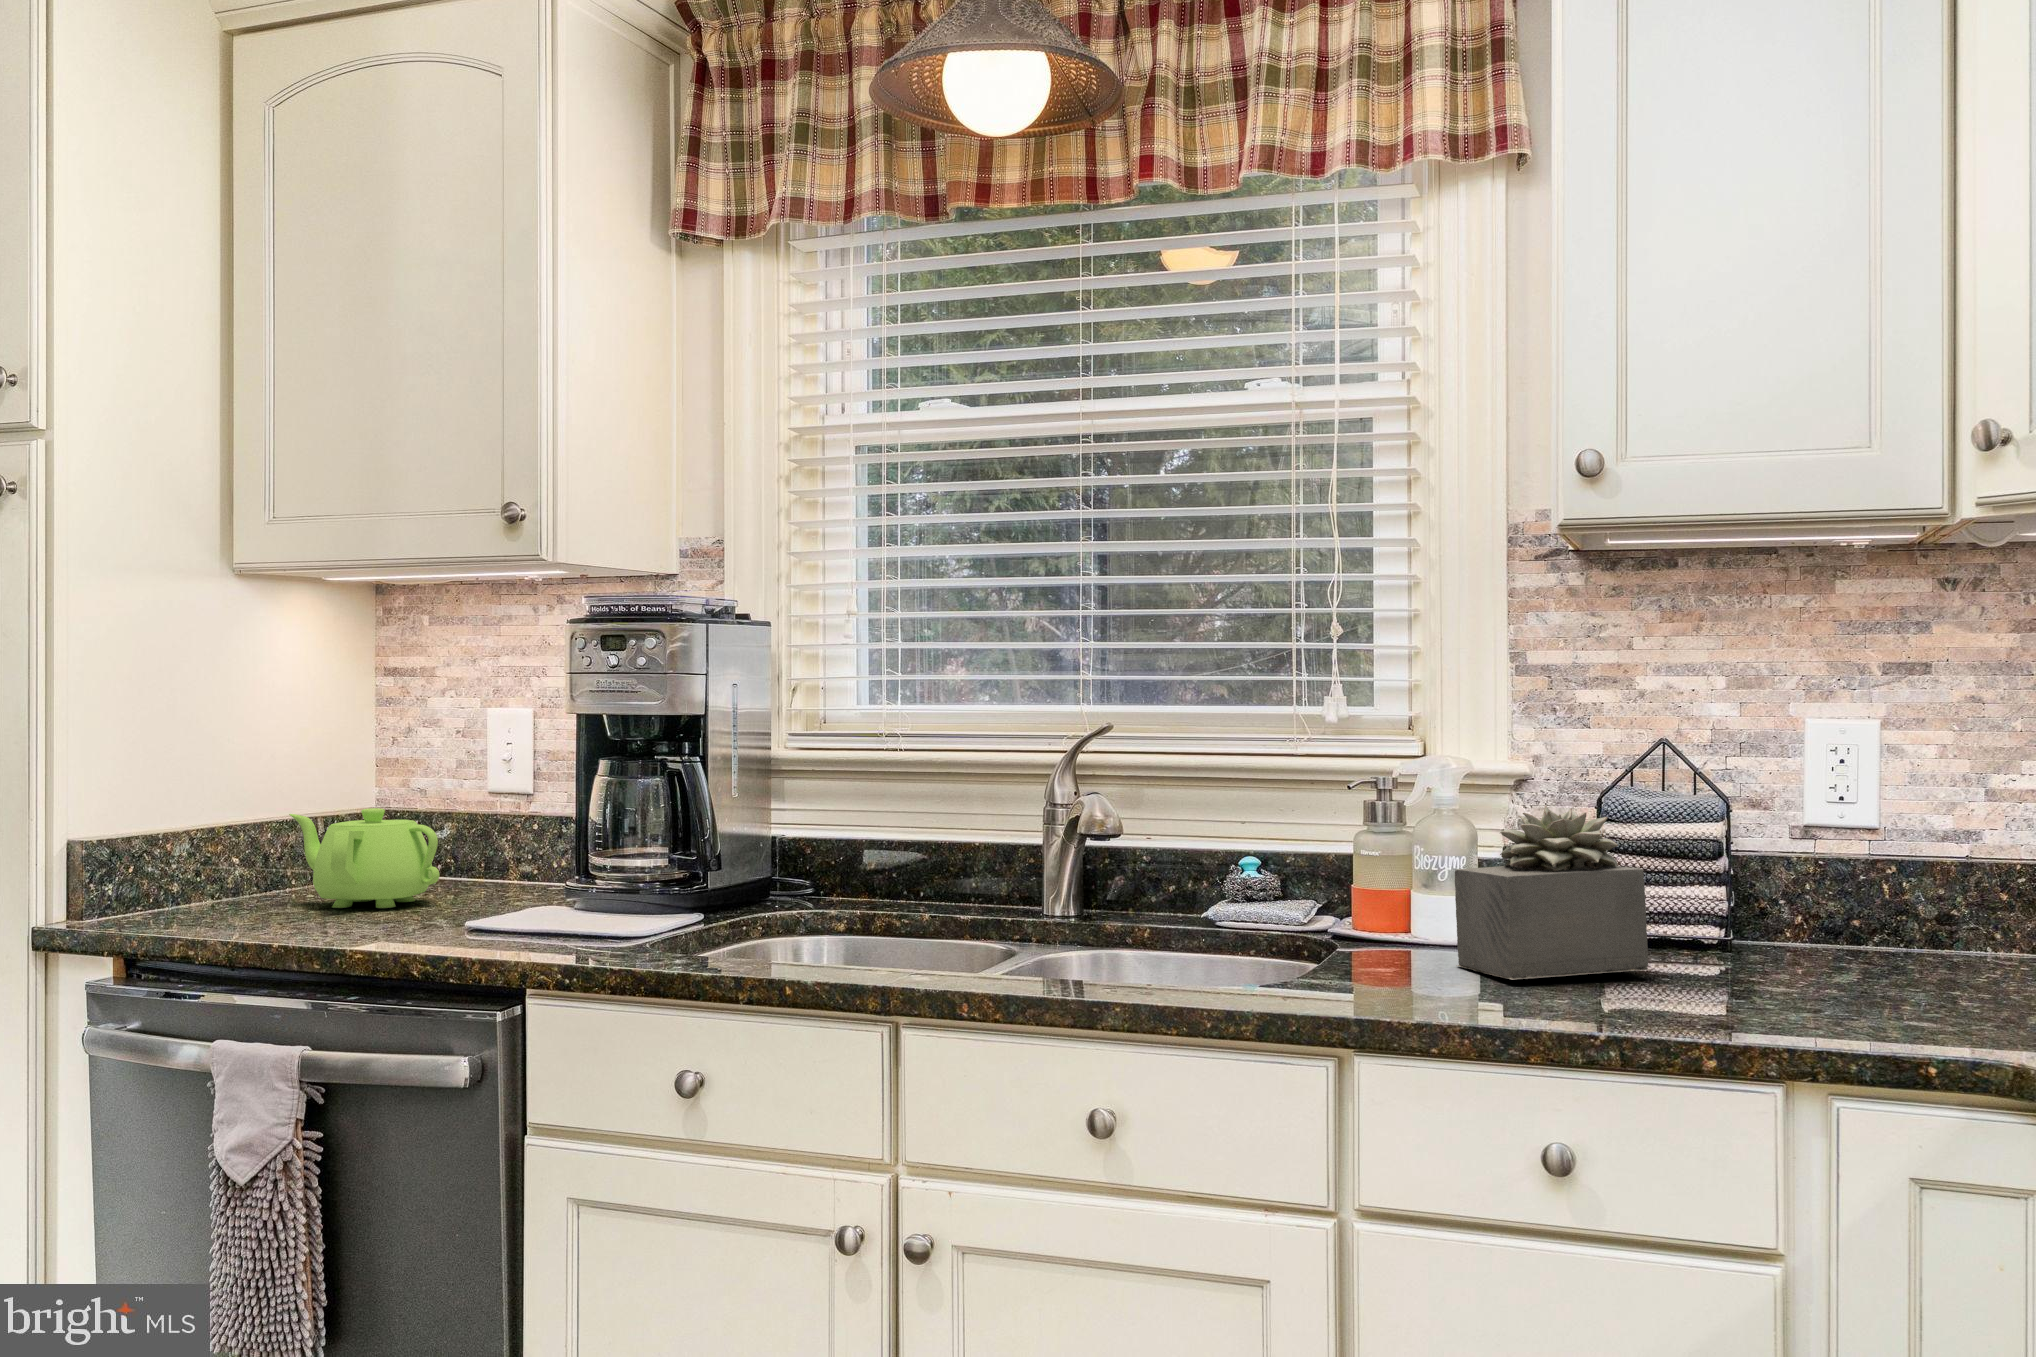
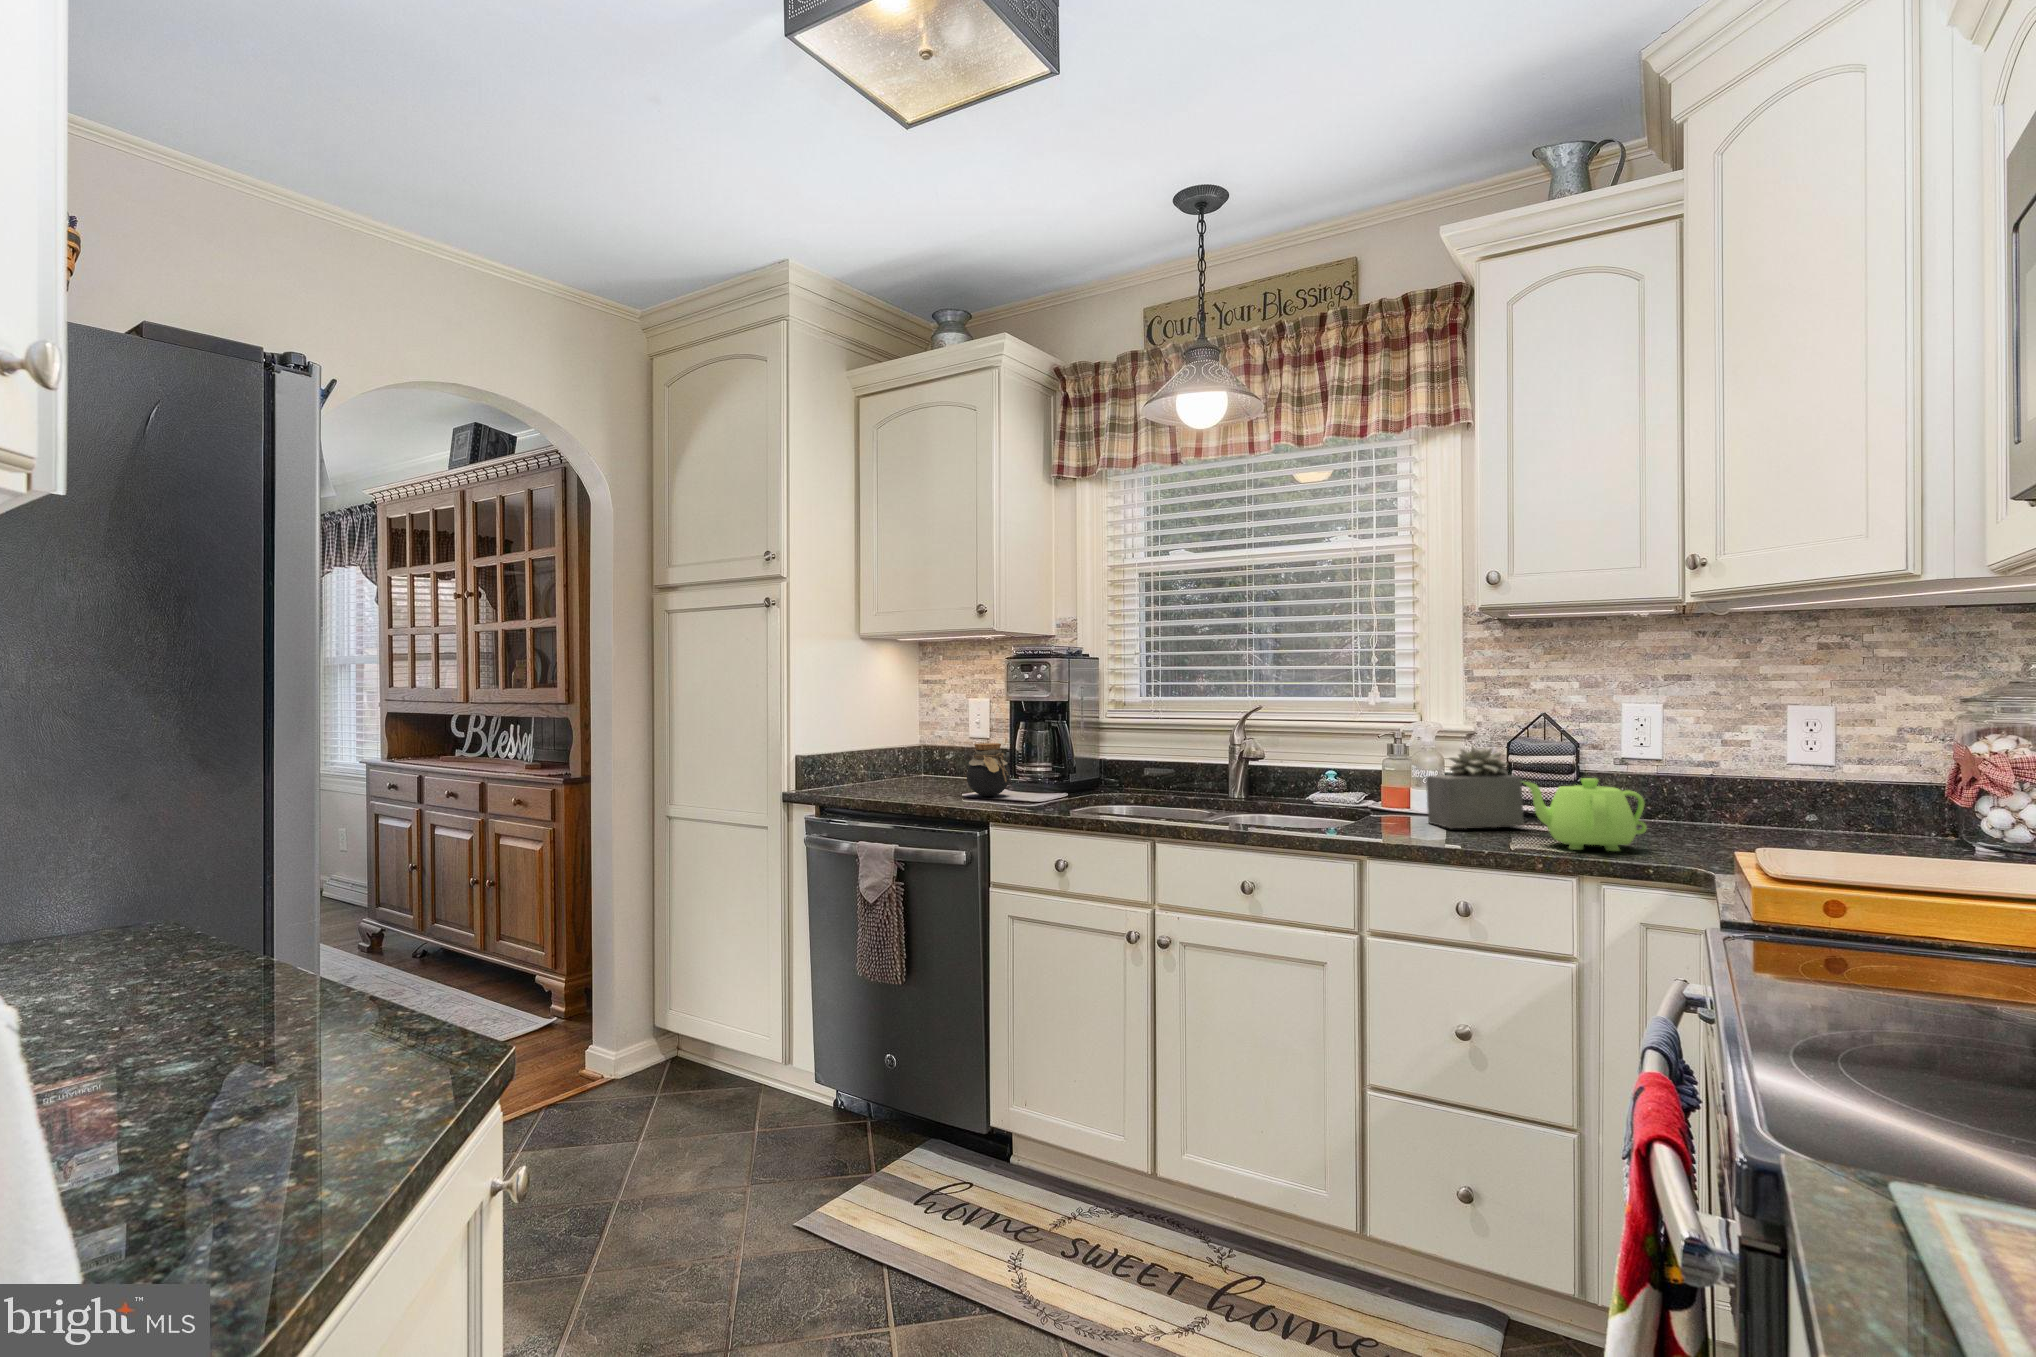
jar: none [477,805,575,922] -> present [967,743,1010,796]
teapot: present [289,808,440,908] -> present [1521,778,1647,851]

